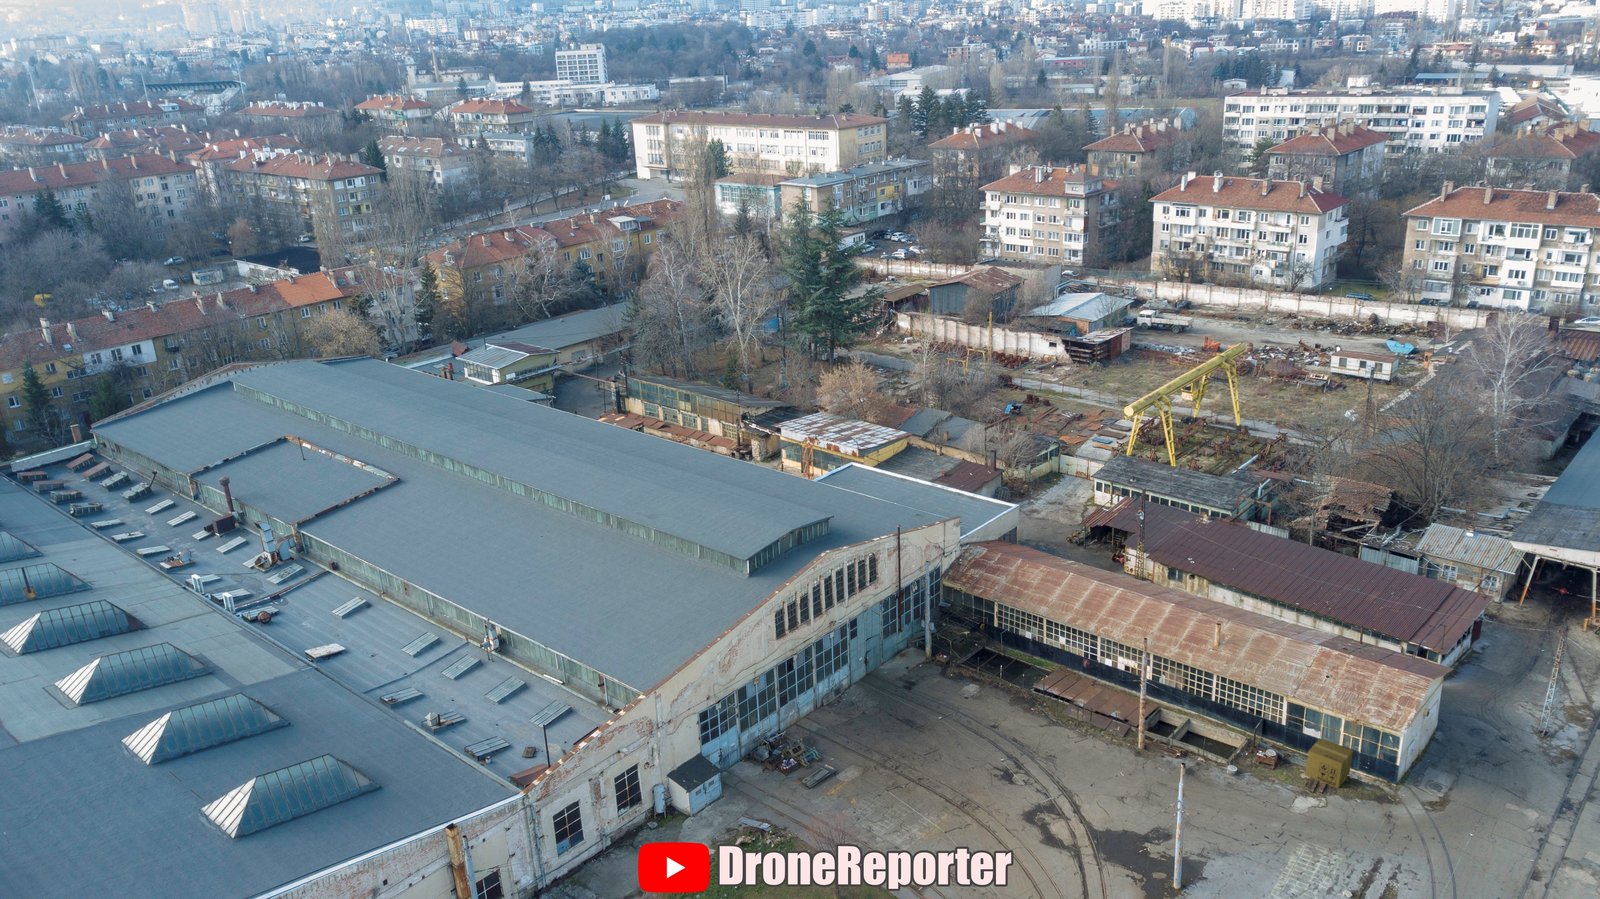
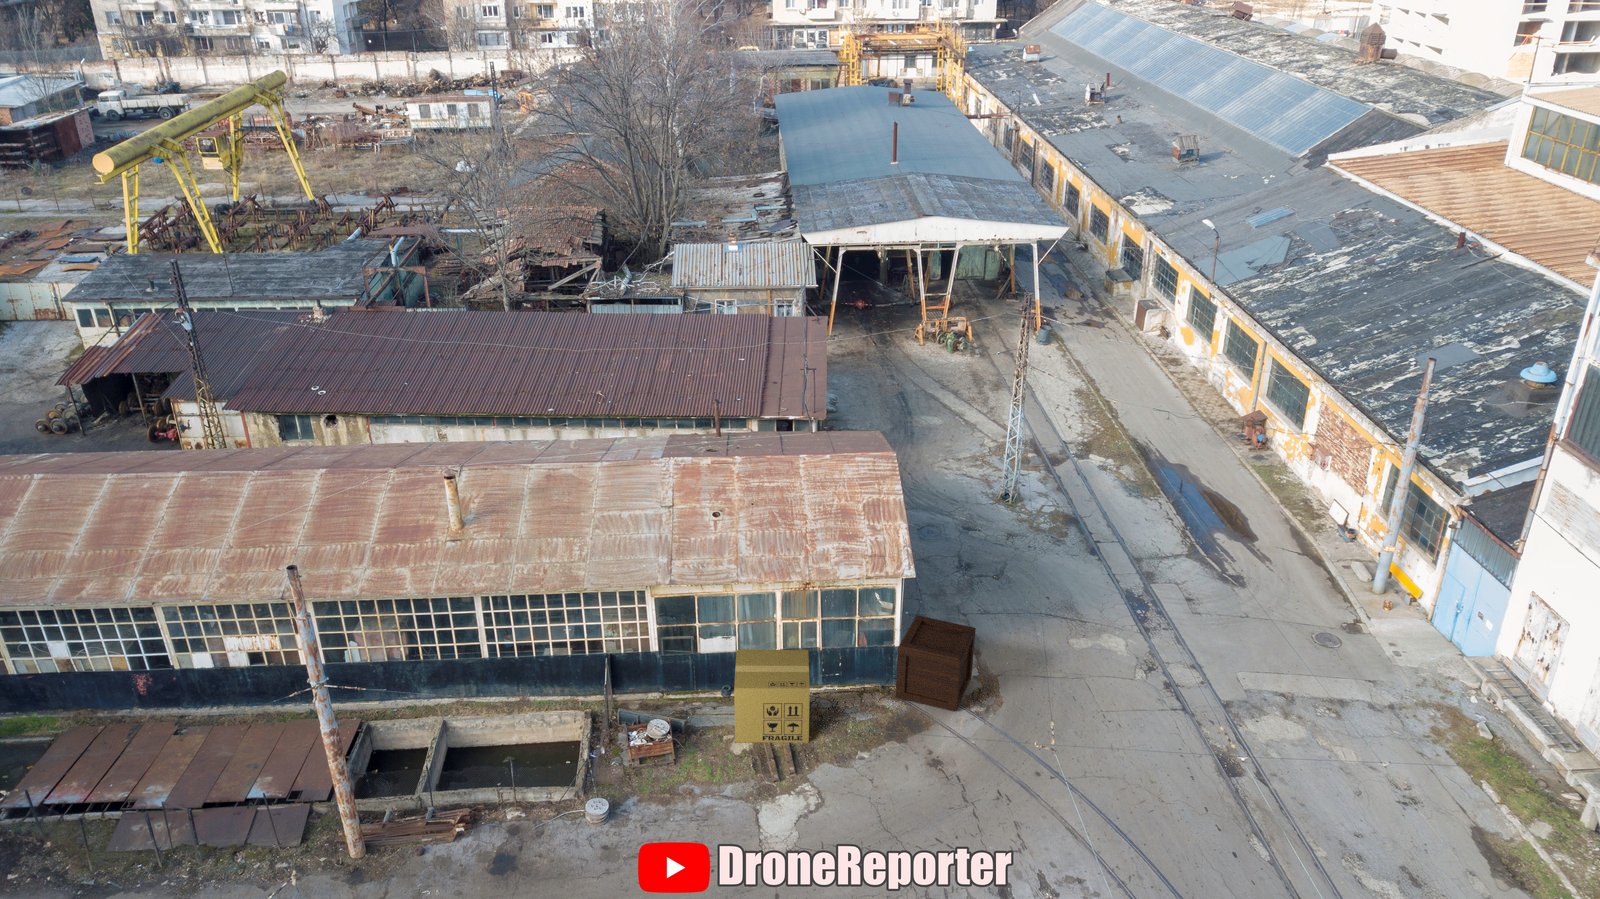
wooden crate: none [1393,758,1445,806] -> present [895,615,976,711]

